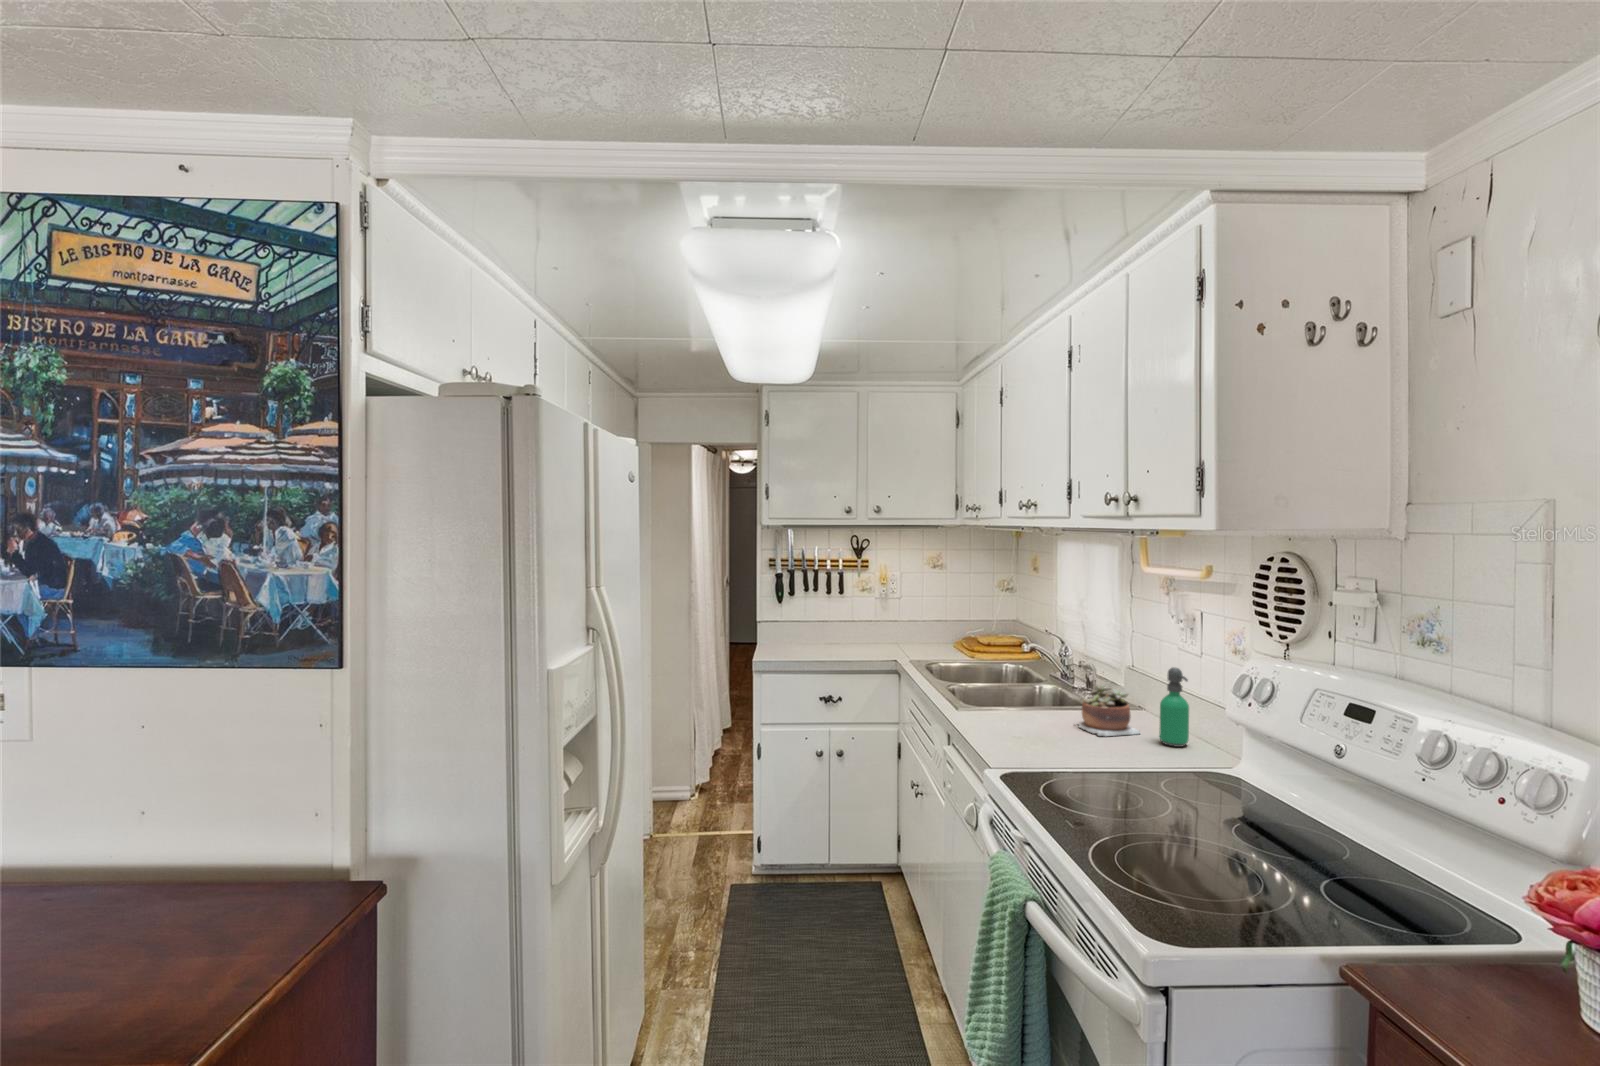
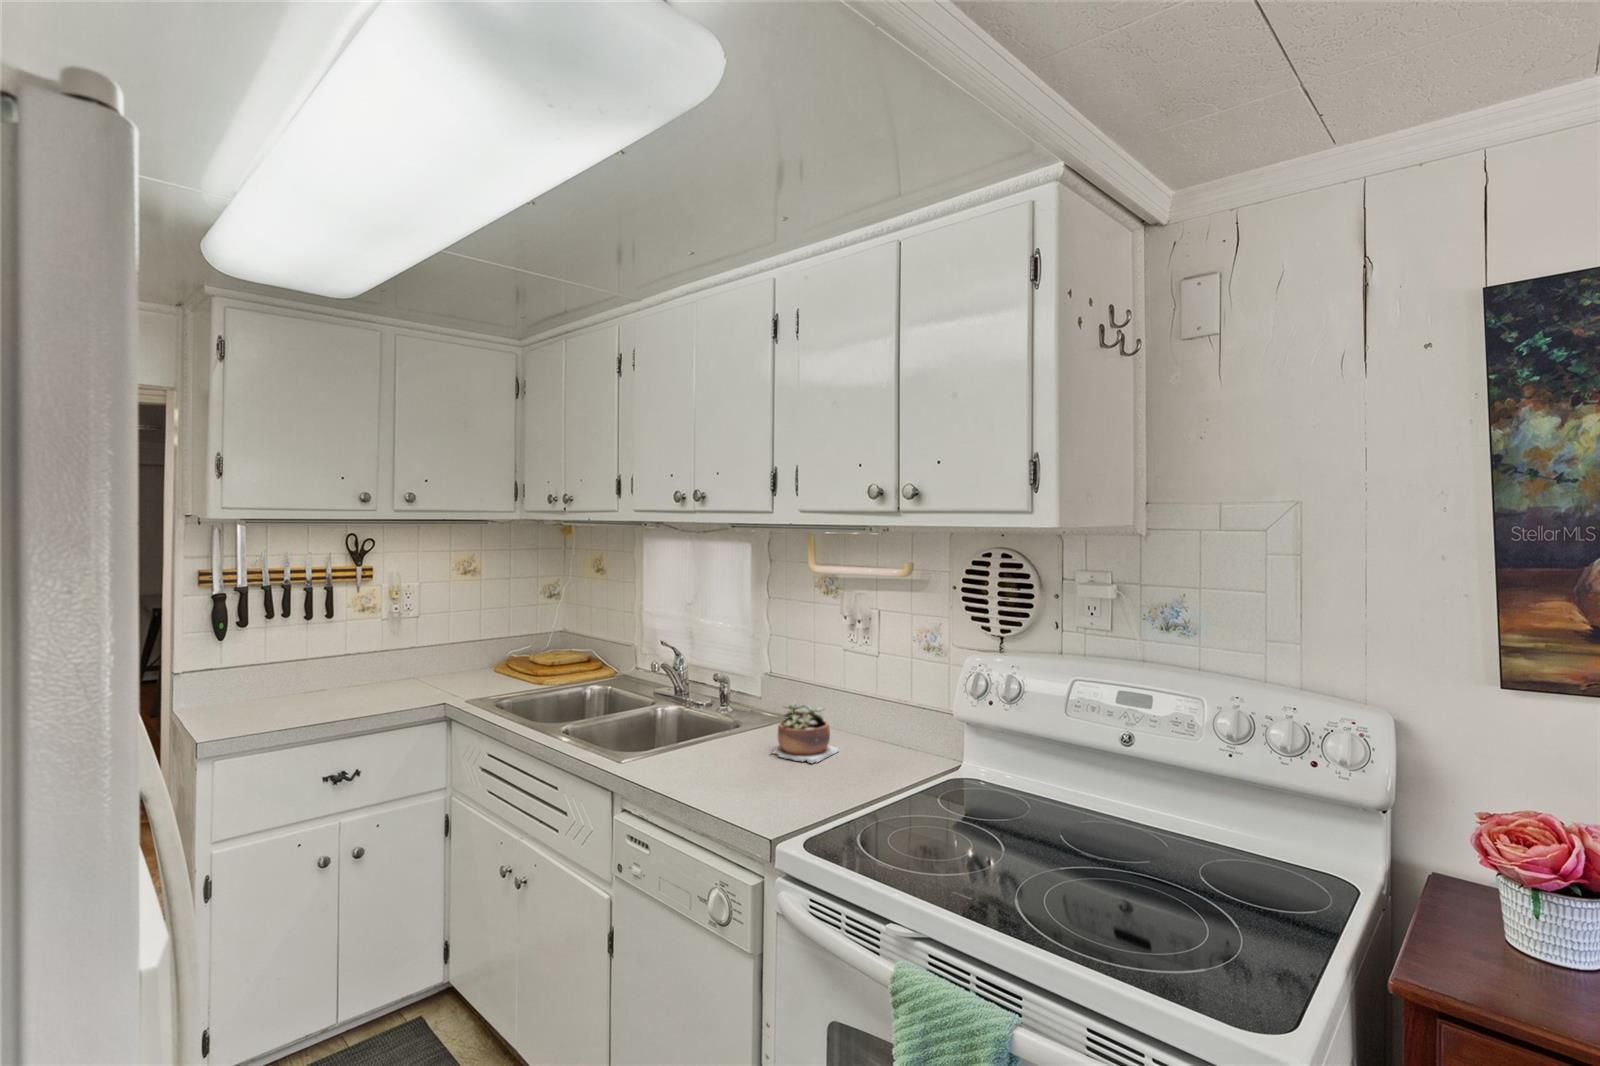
soap dispenser: present [1159,667,1189,747] -> none [866,673,901,759]

